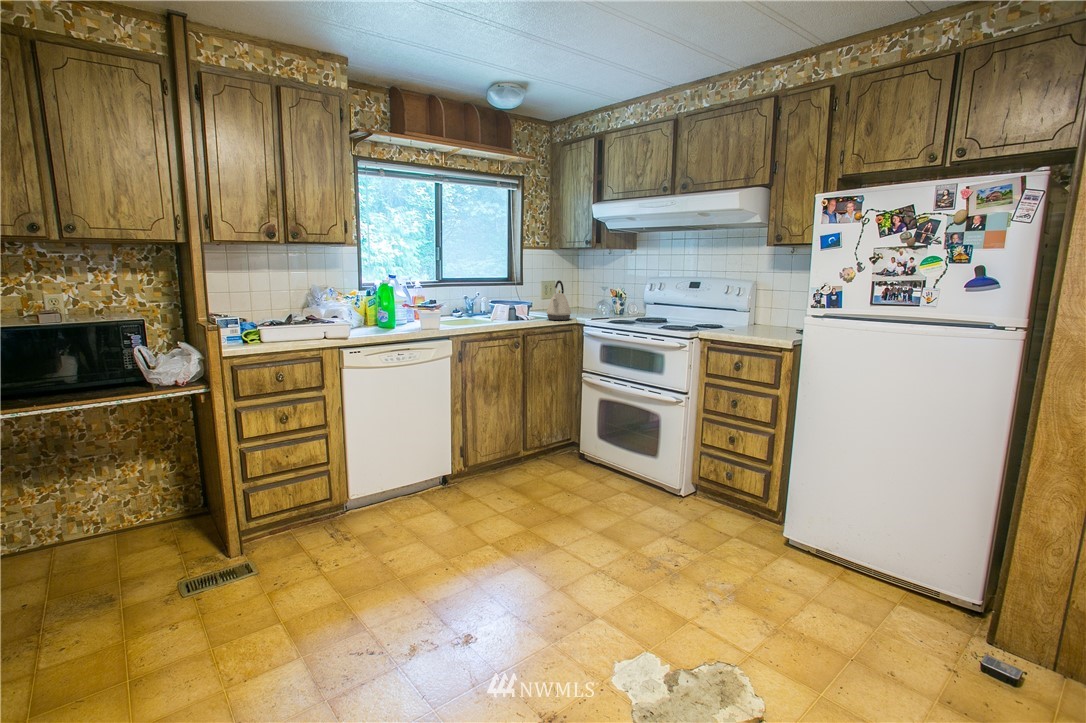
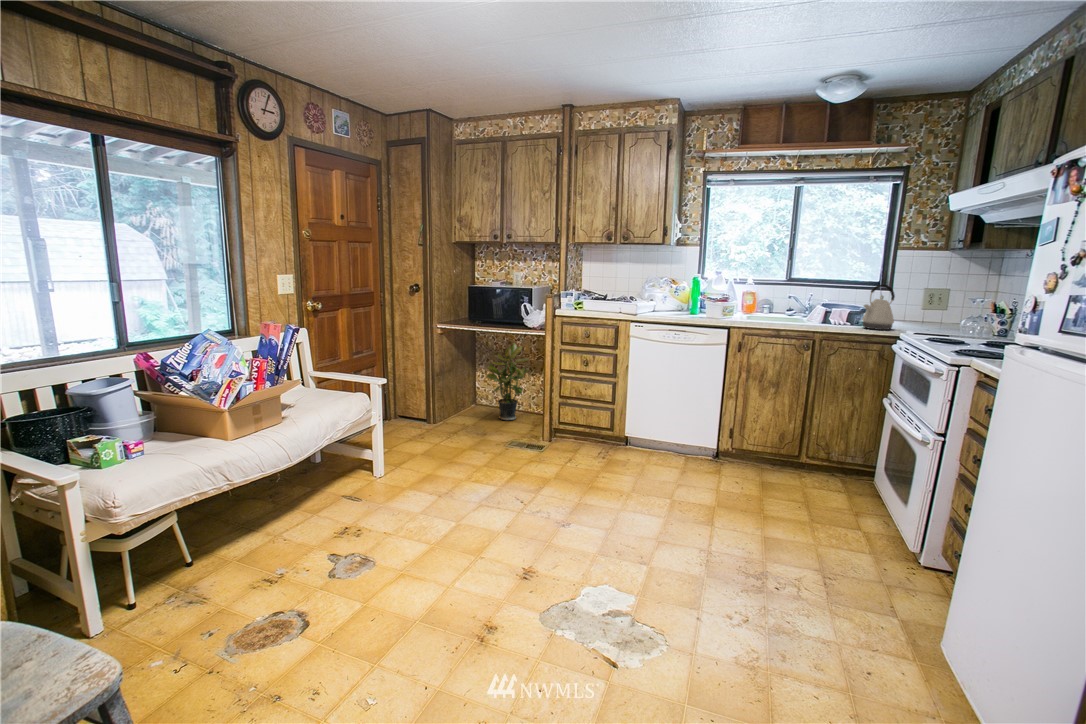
potted plant: none [30,421,133,564] -> present [486,343,528,421]

